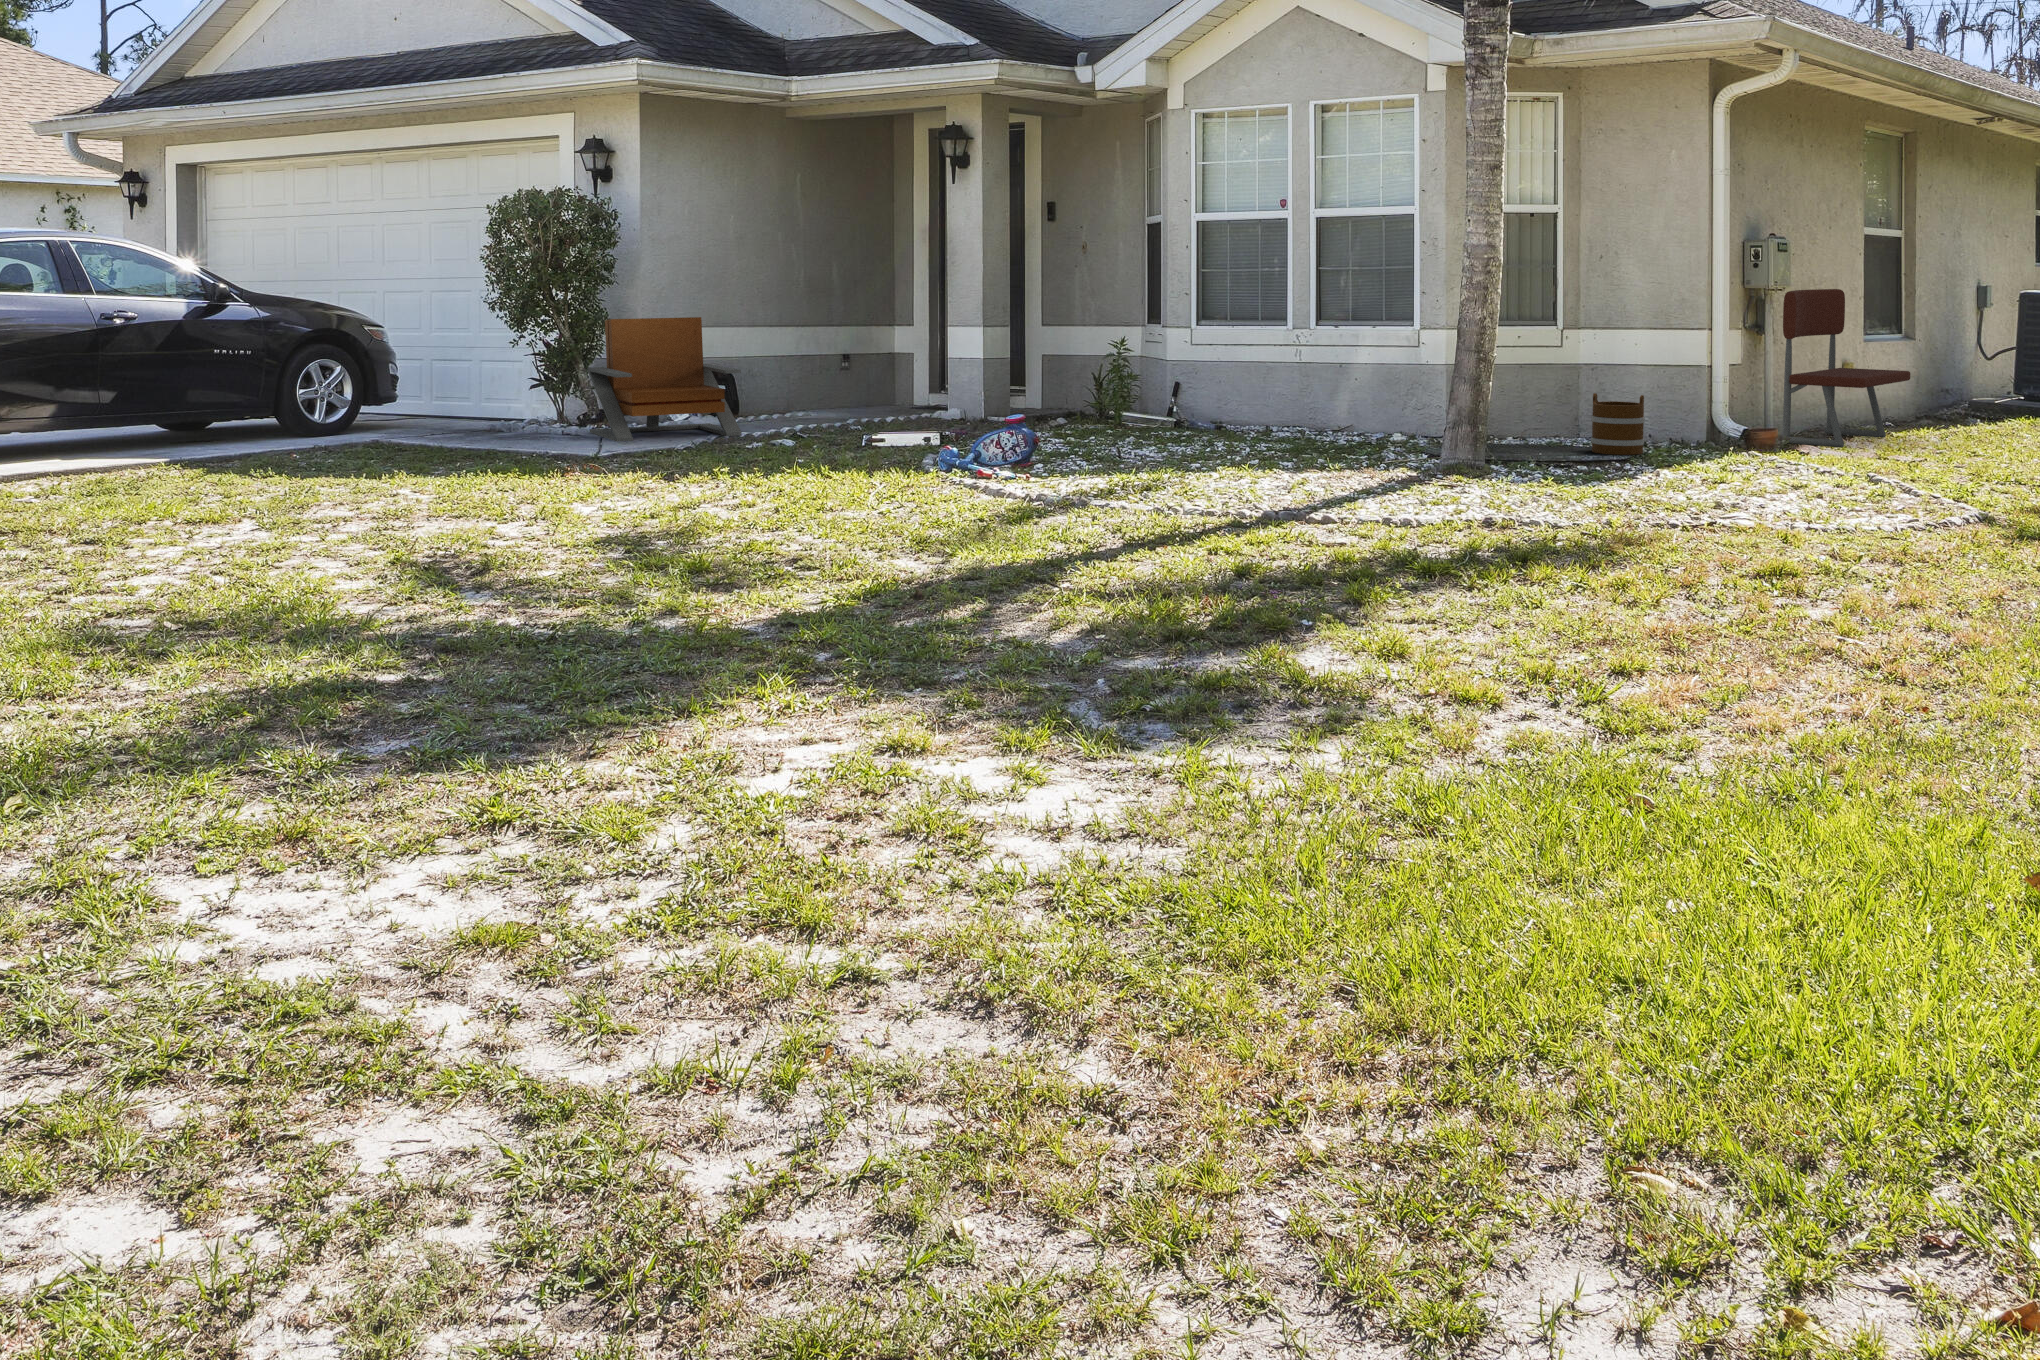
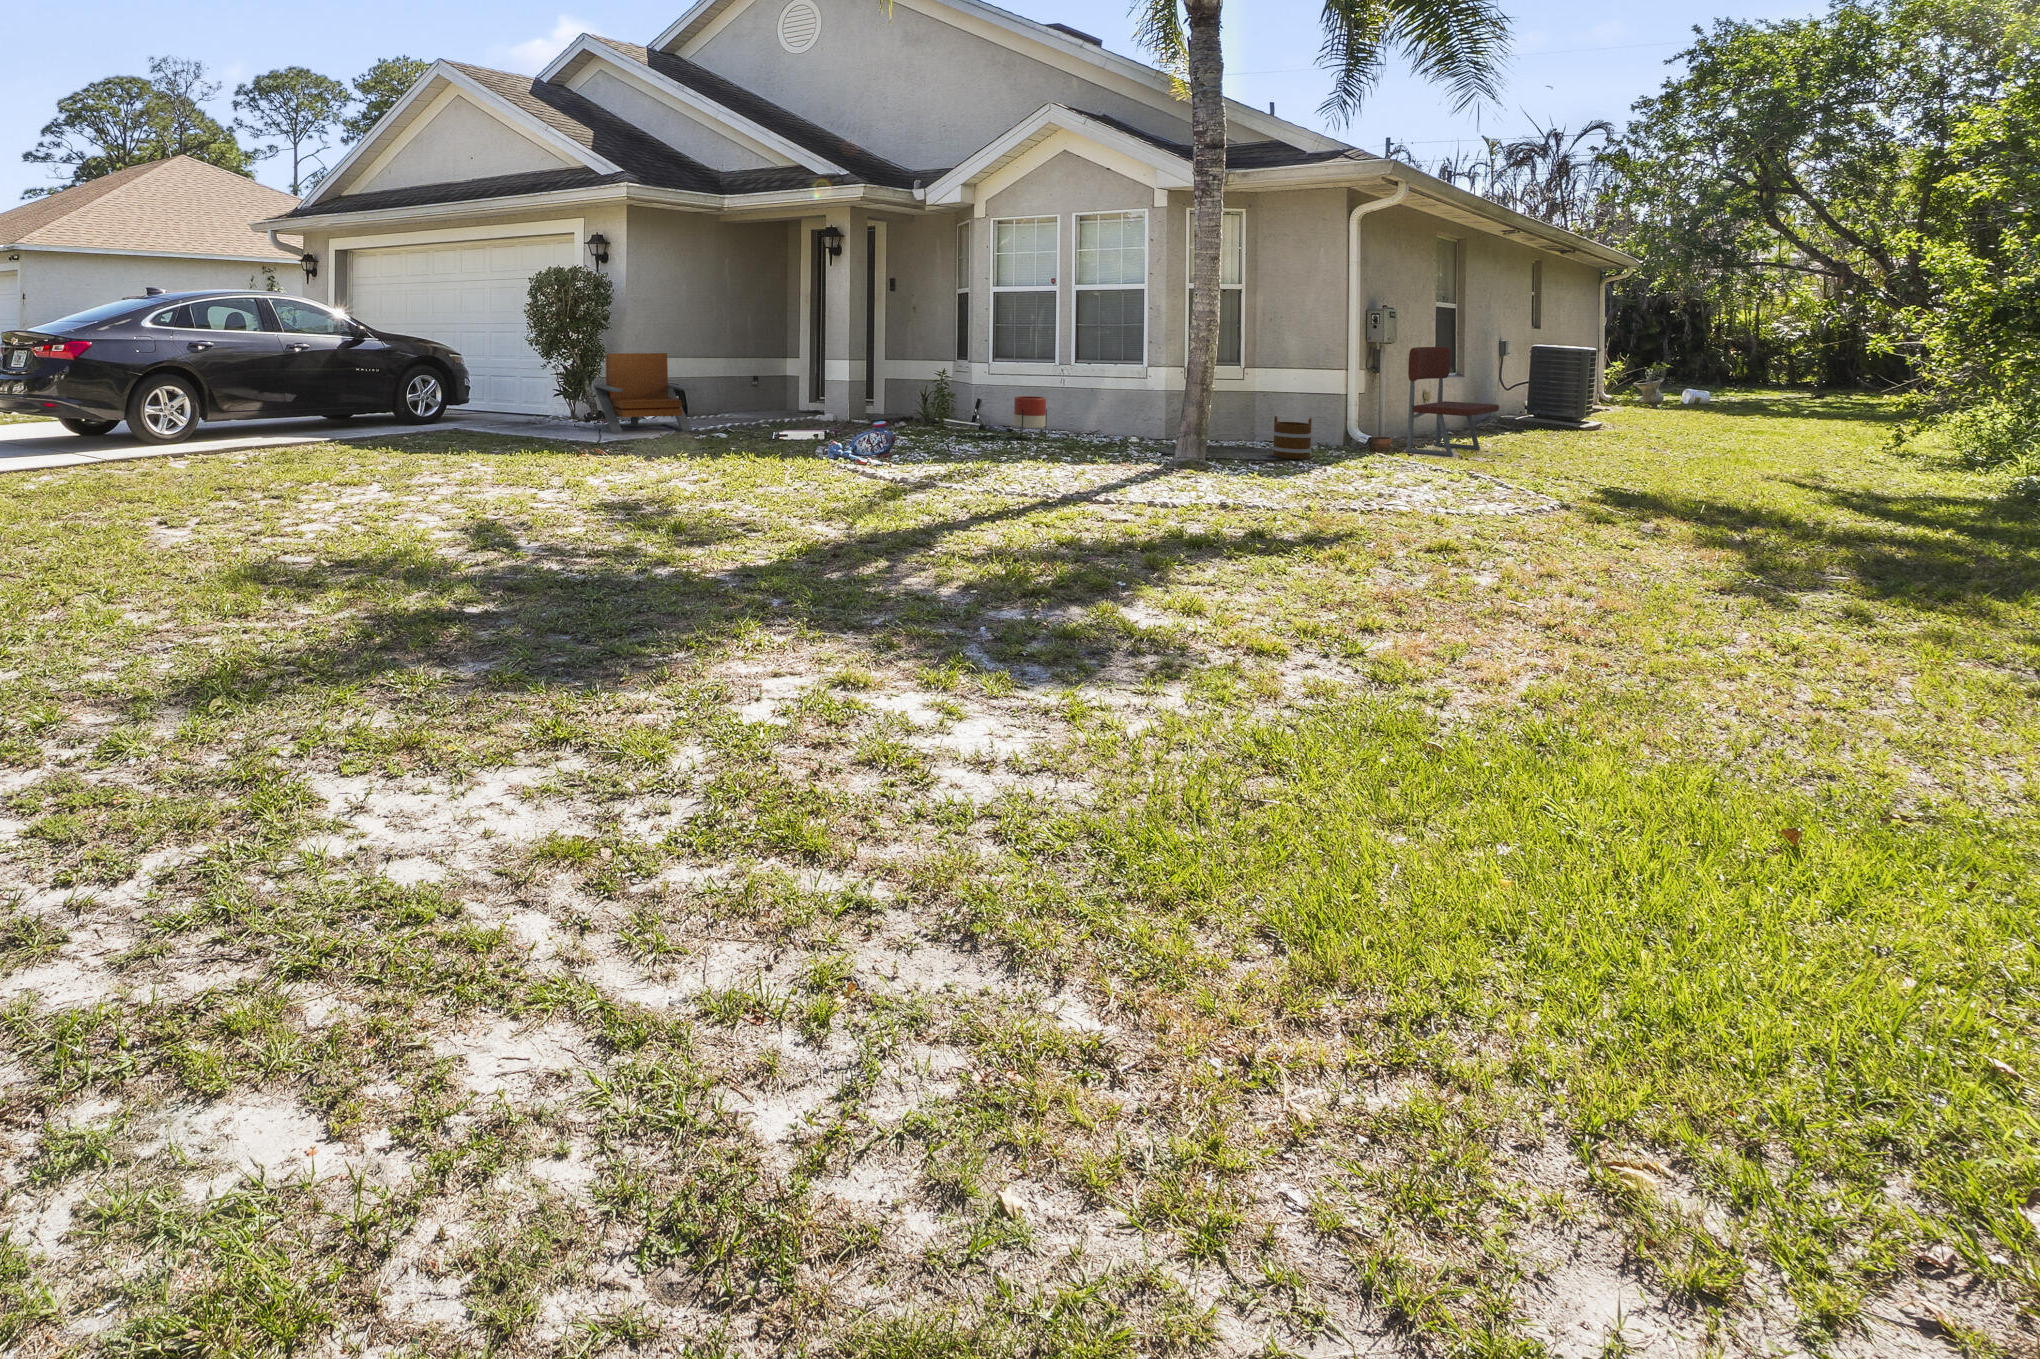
planter: none [1225,372,1273,438] -> present [1014,396,1047,439]

